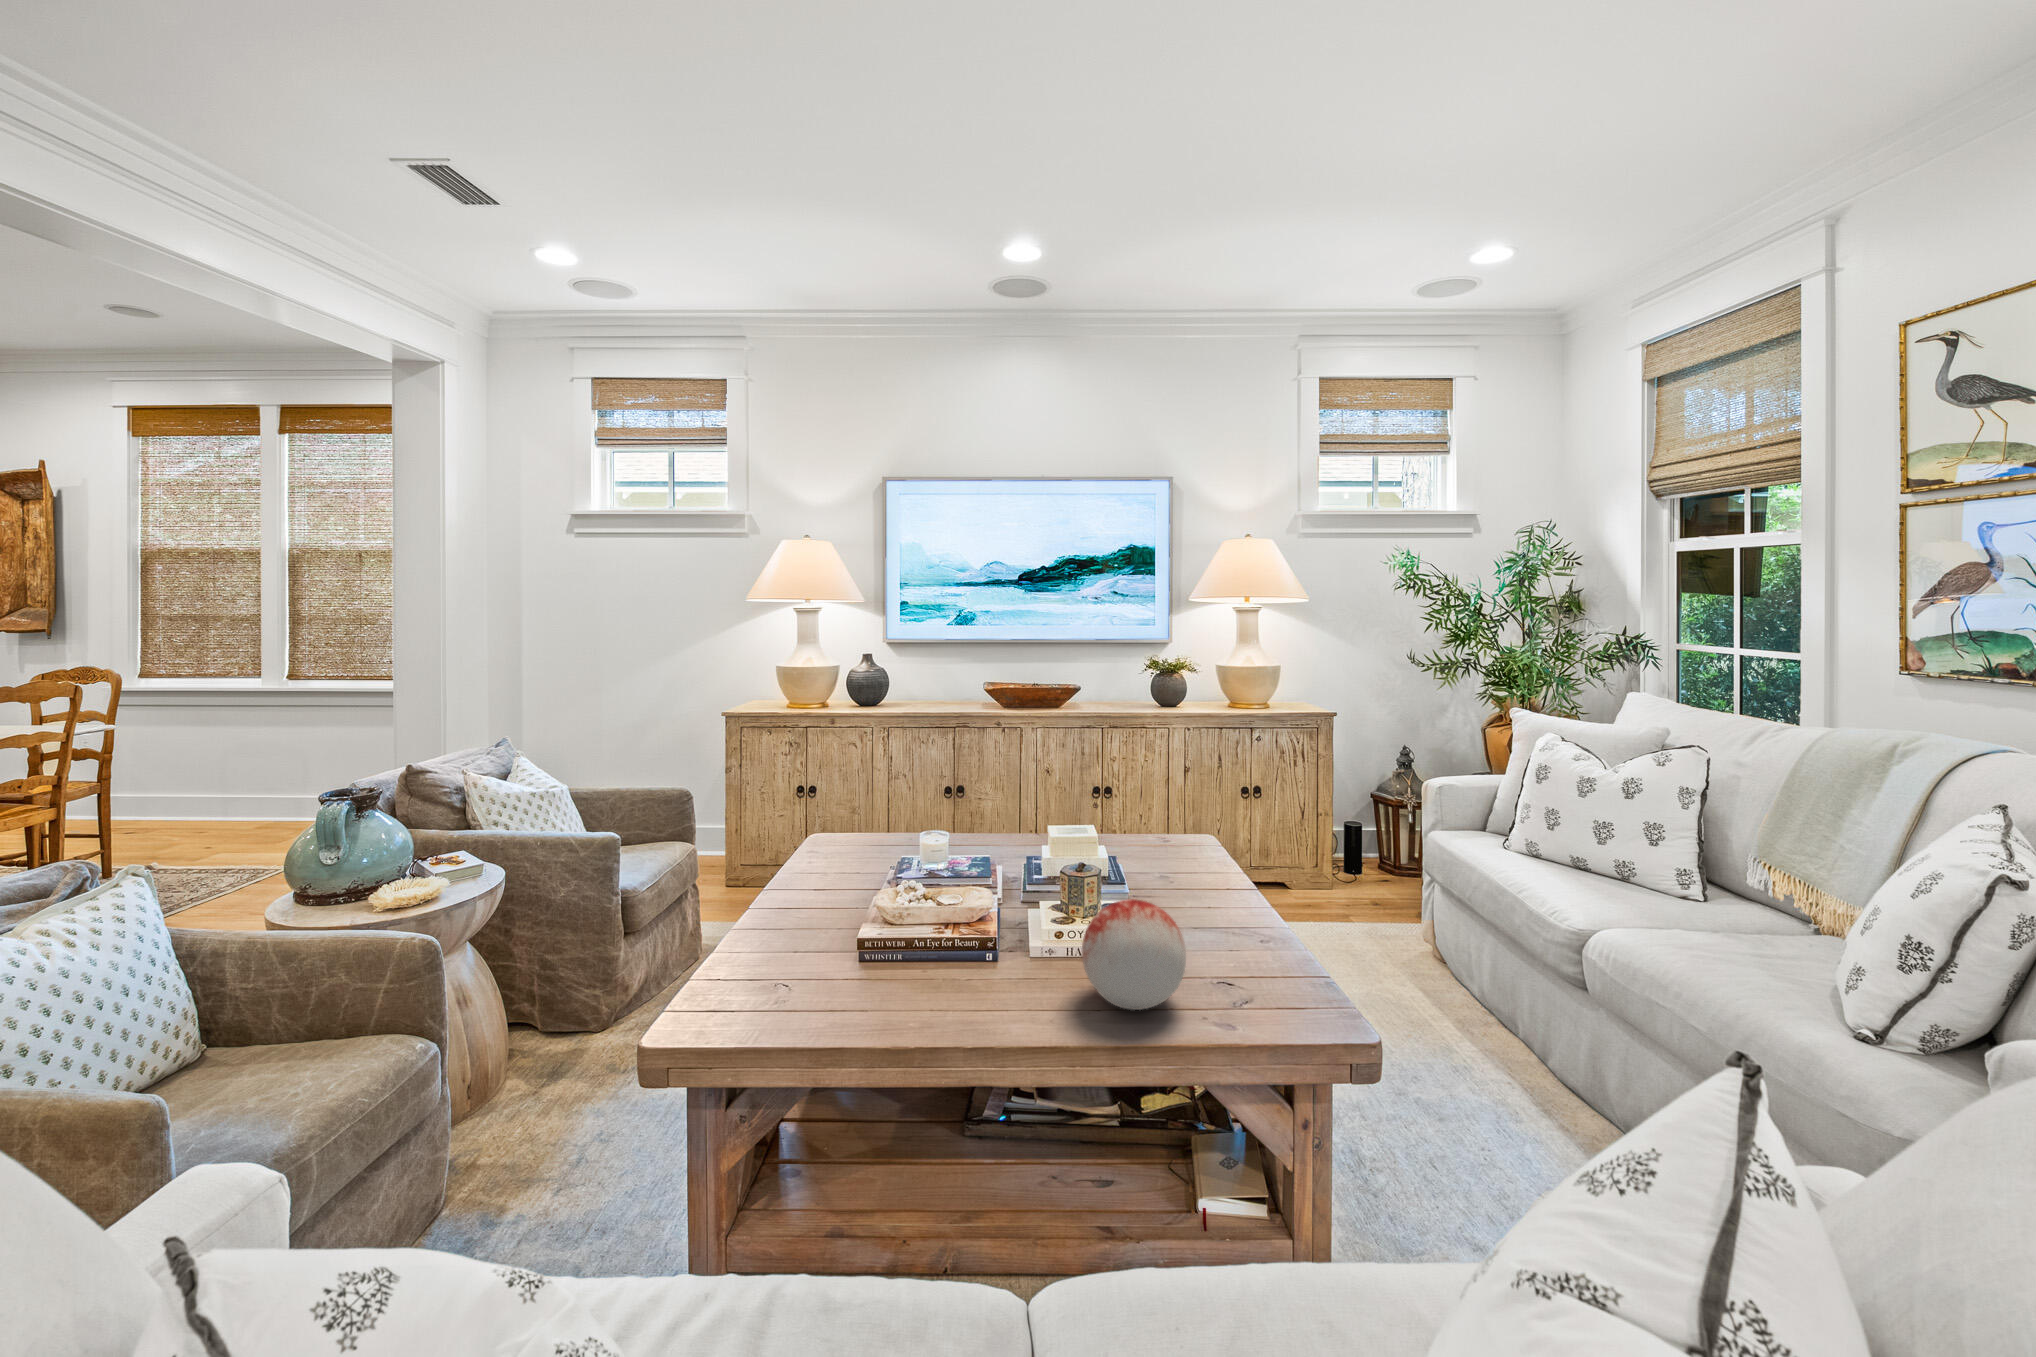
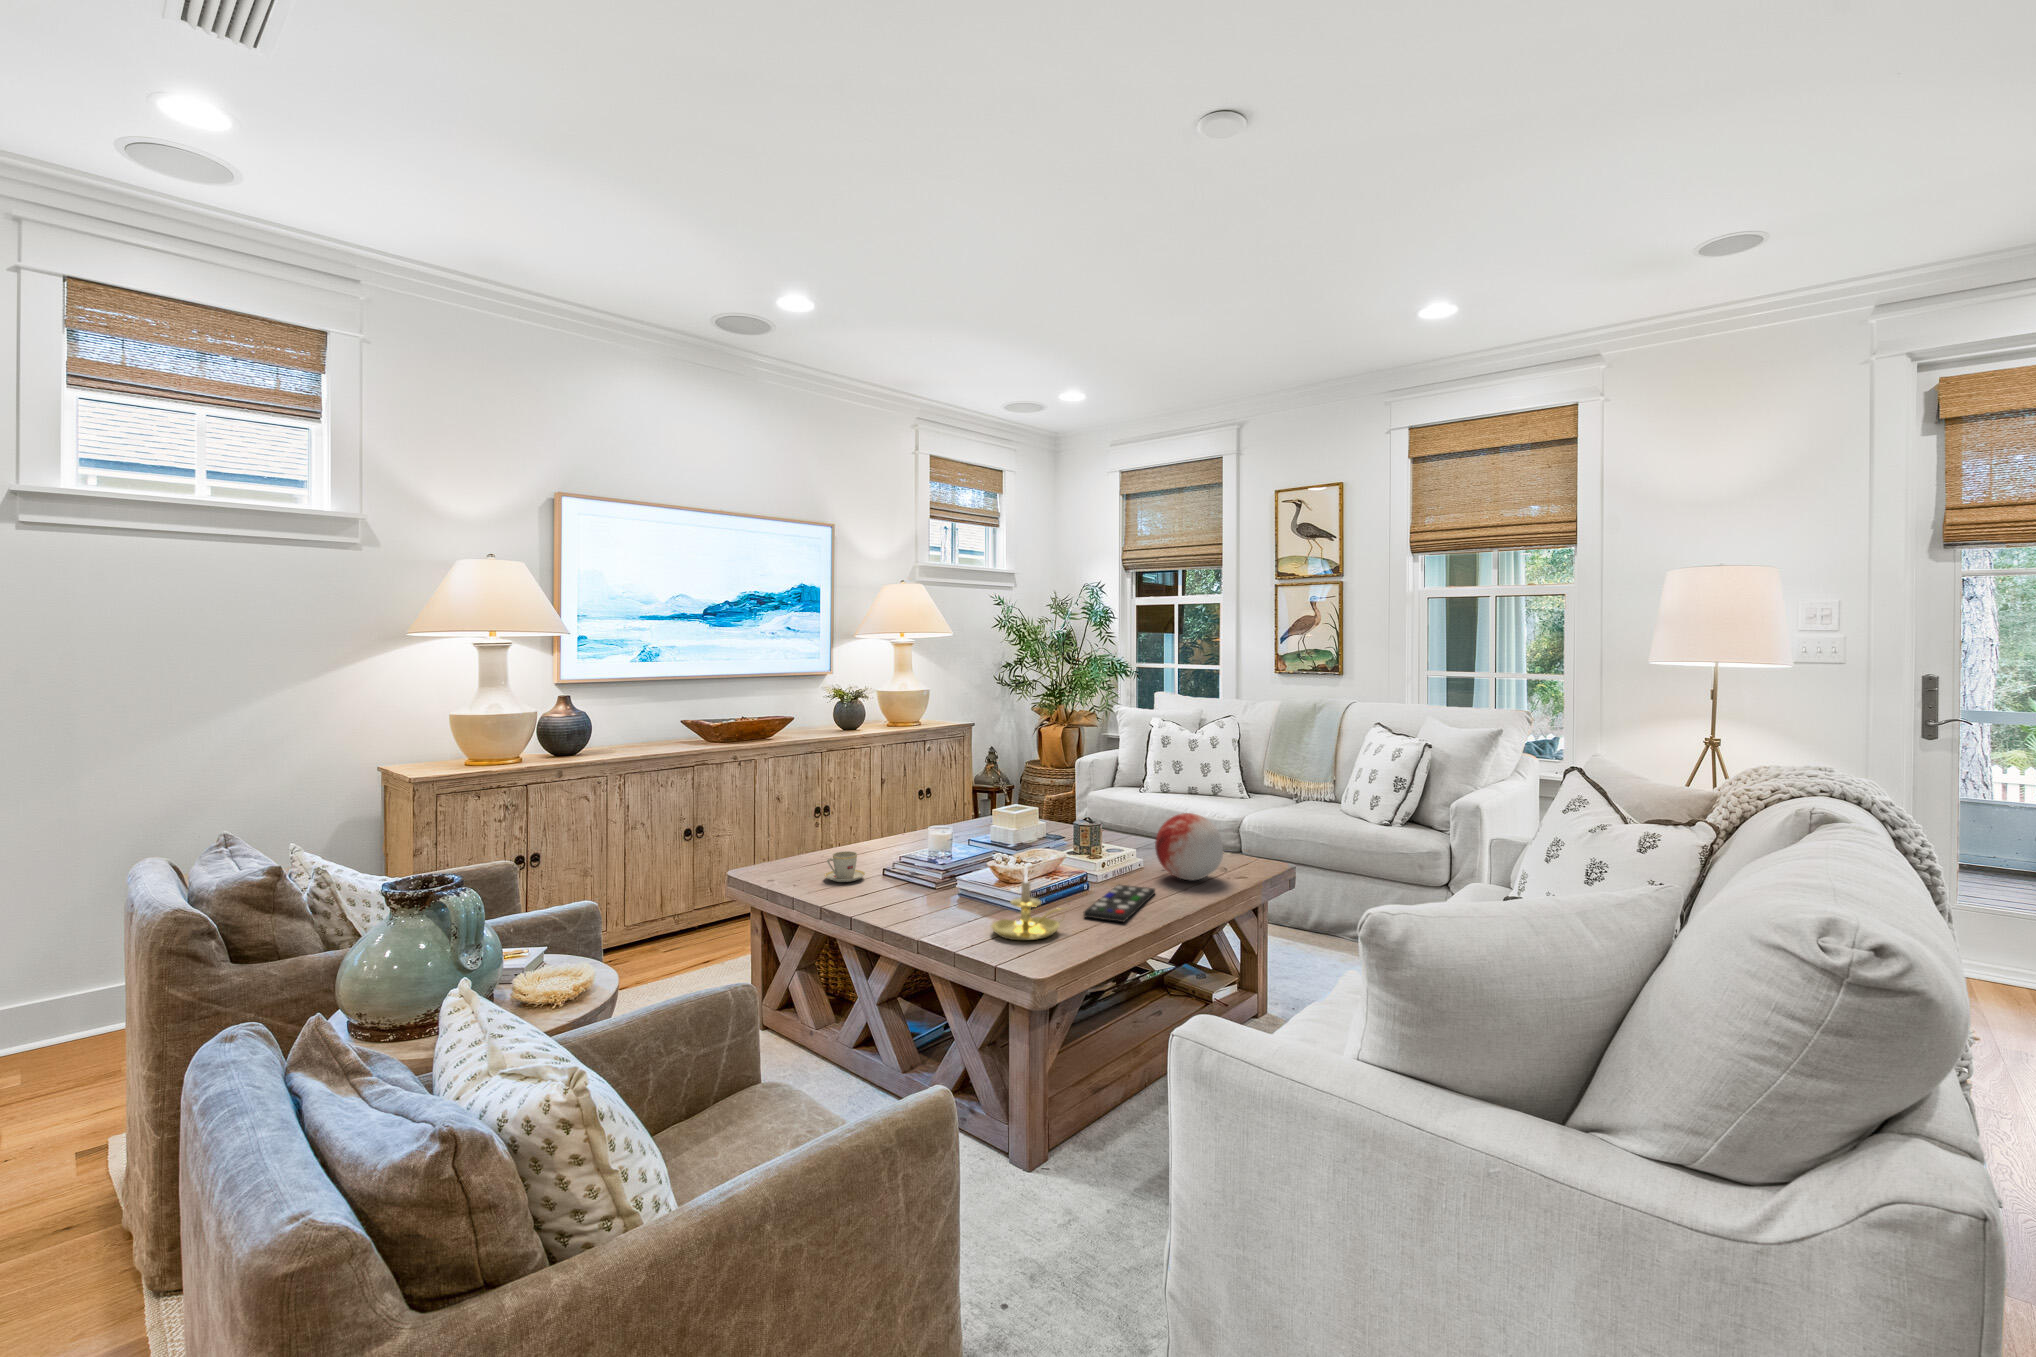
teacup: none [814,842,858,876] -> present [824,851,865,882]
candle holder: none [727,913,809,1014] -> present [991,866,1064,940]
remote control: none [865,975,1032,1033] -> present [1084,884,1155,922]

